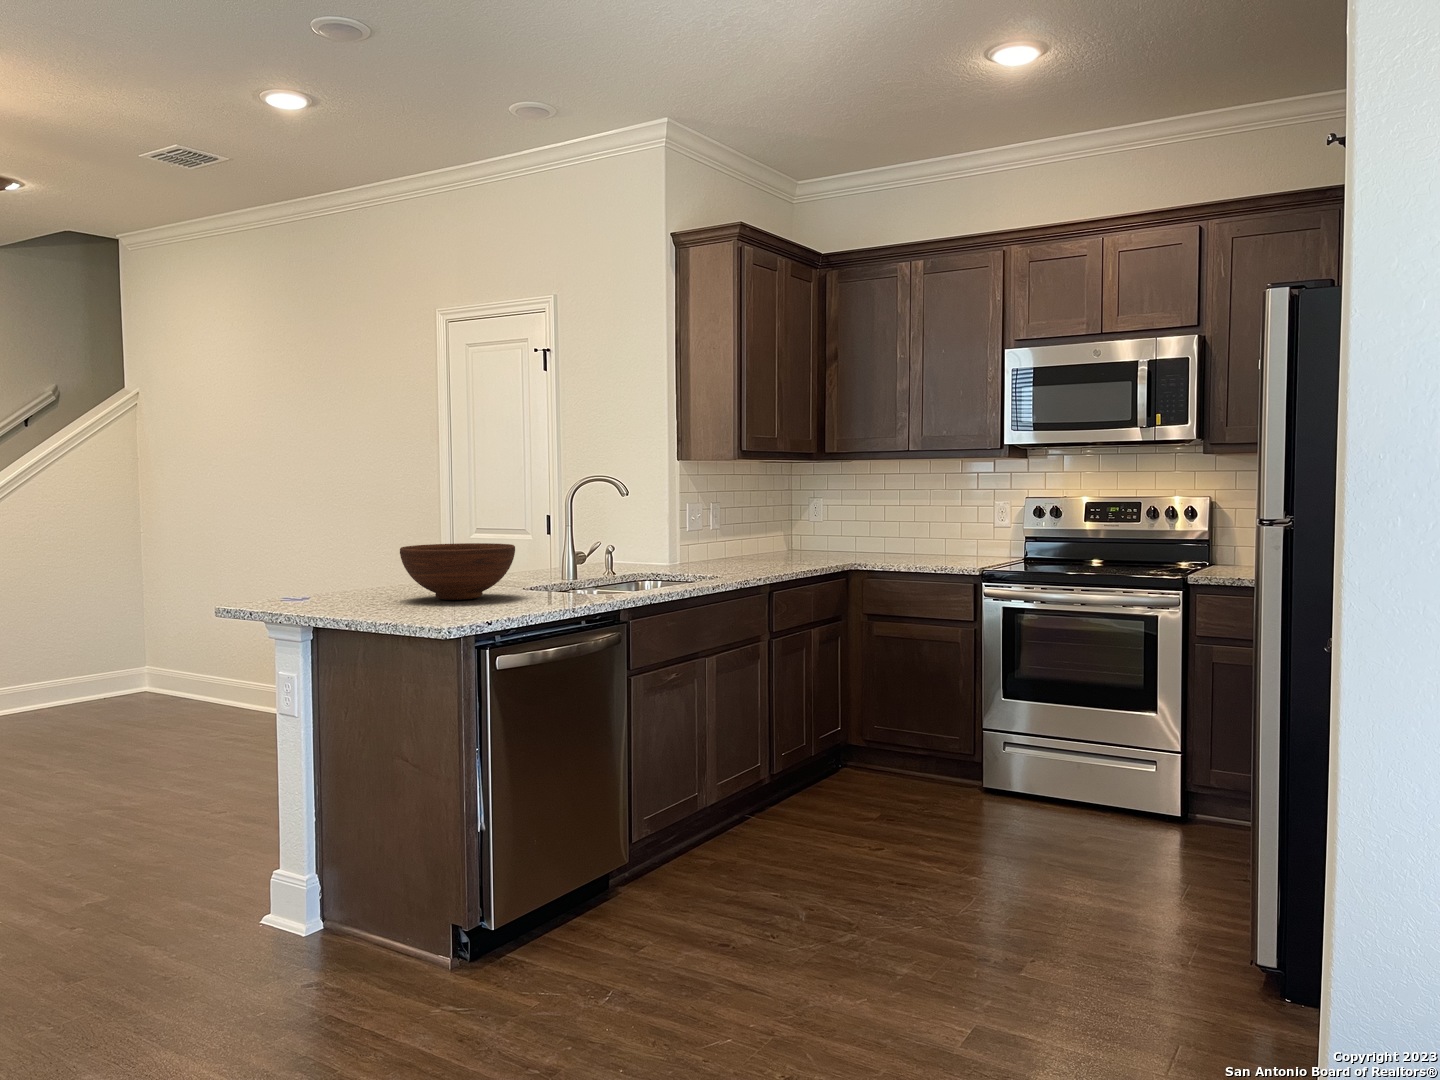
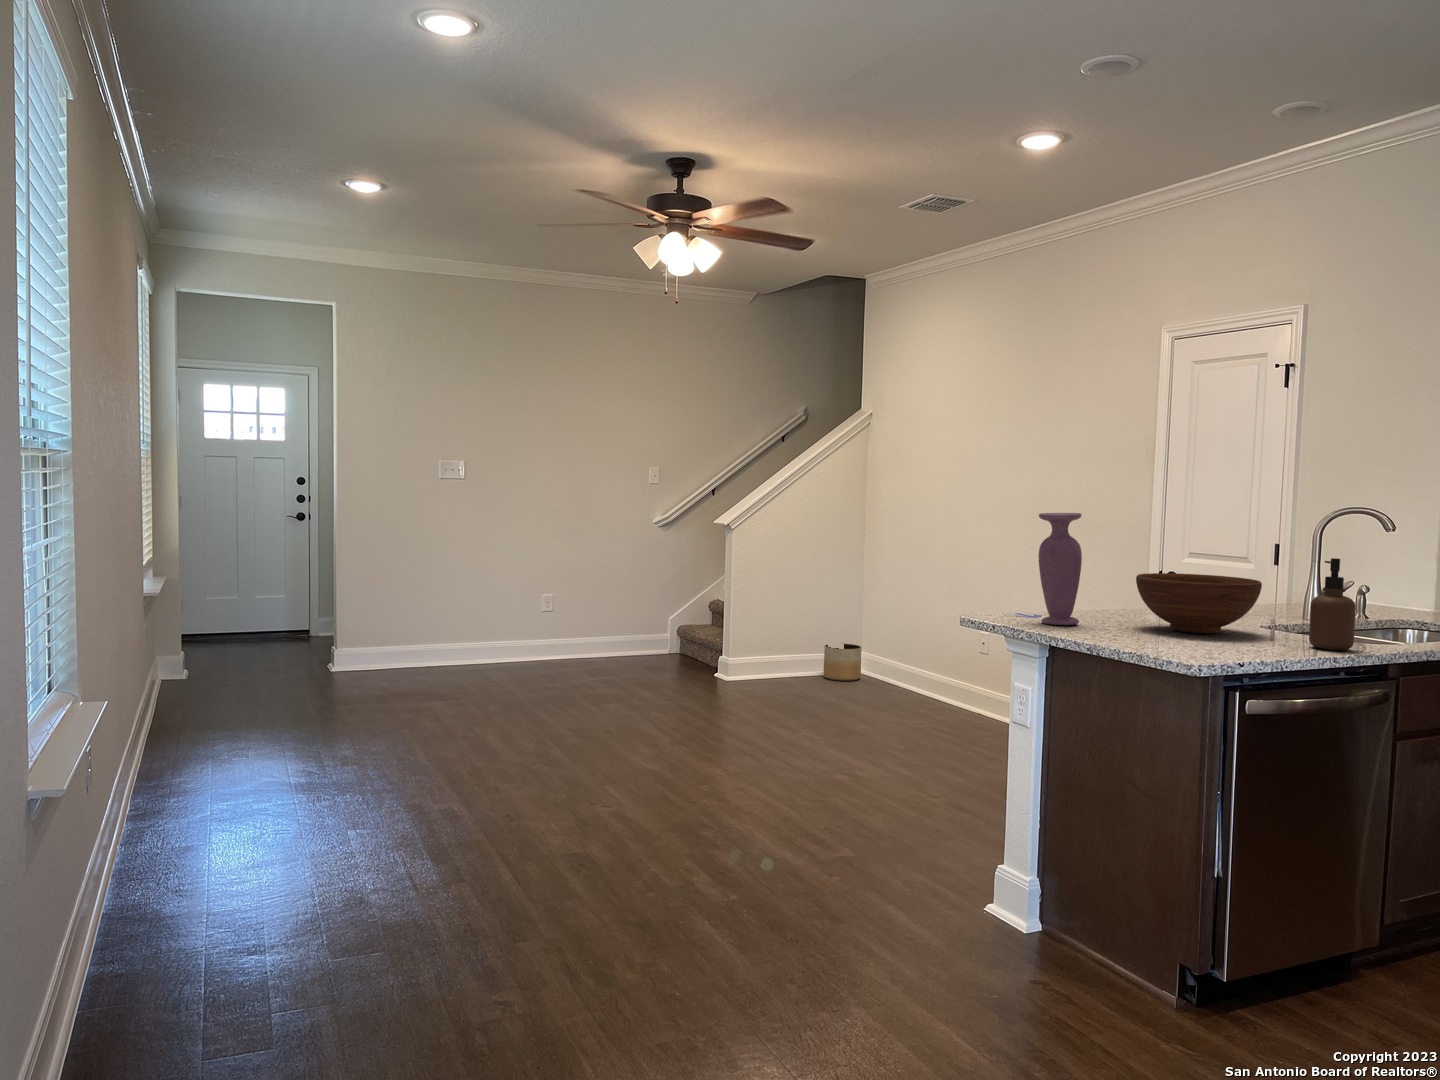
vase: none [294,487,345,605] -> present [1039,513,1082,625]
soap dispenser: none [554,519,591,603] -> present [1309,558,1356,650]
planter: none [95,659,144,702] -> present [824,644,861,681]

